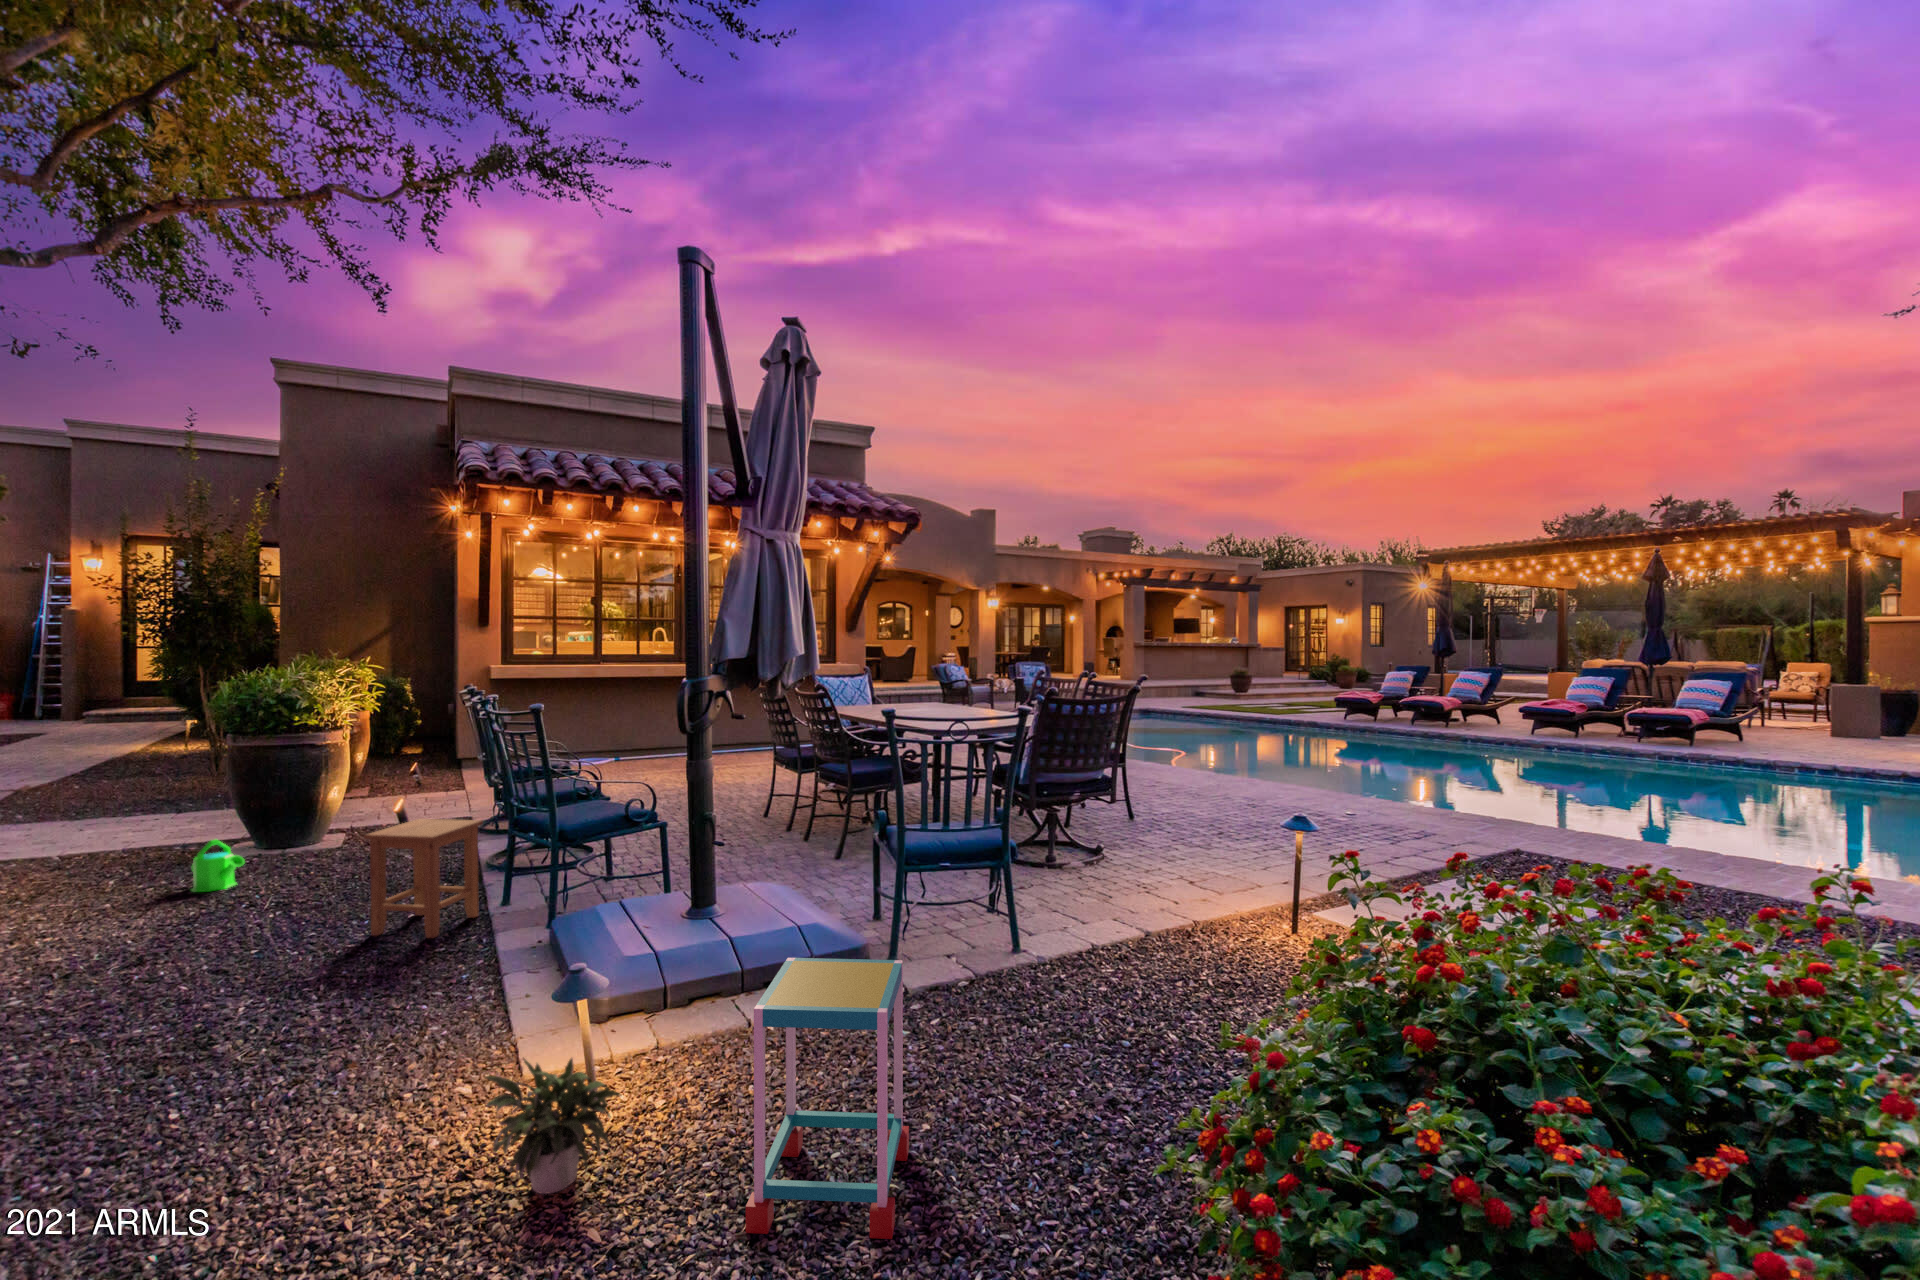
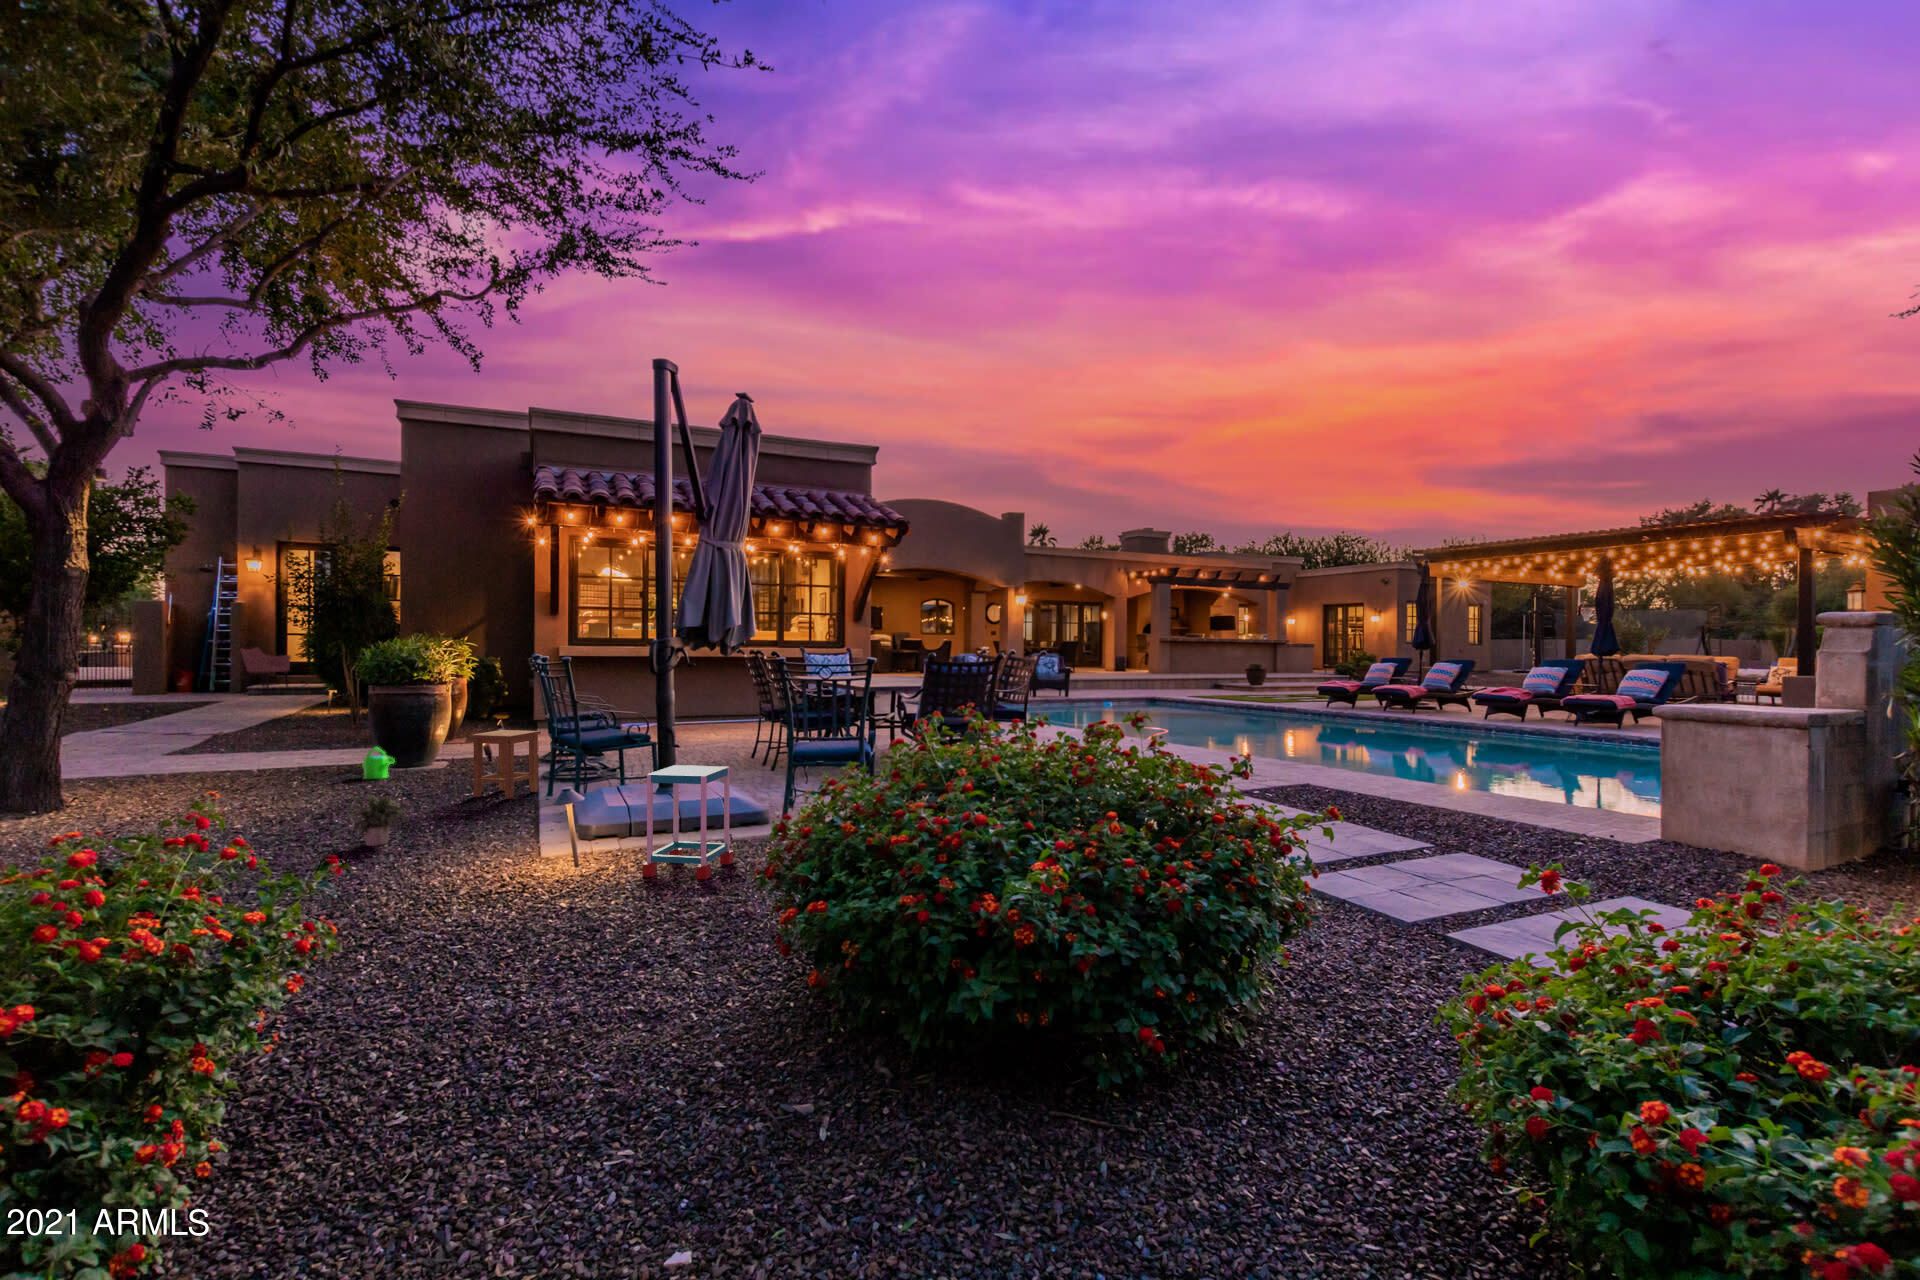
armchair: none [81,663,149,721] -> present [240,648,291,693]
potted plant: present [474,1058,621,1194] -> present [350,795,406,846]

